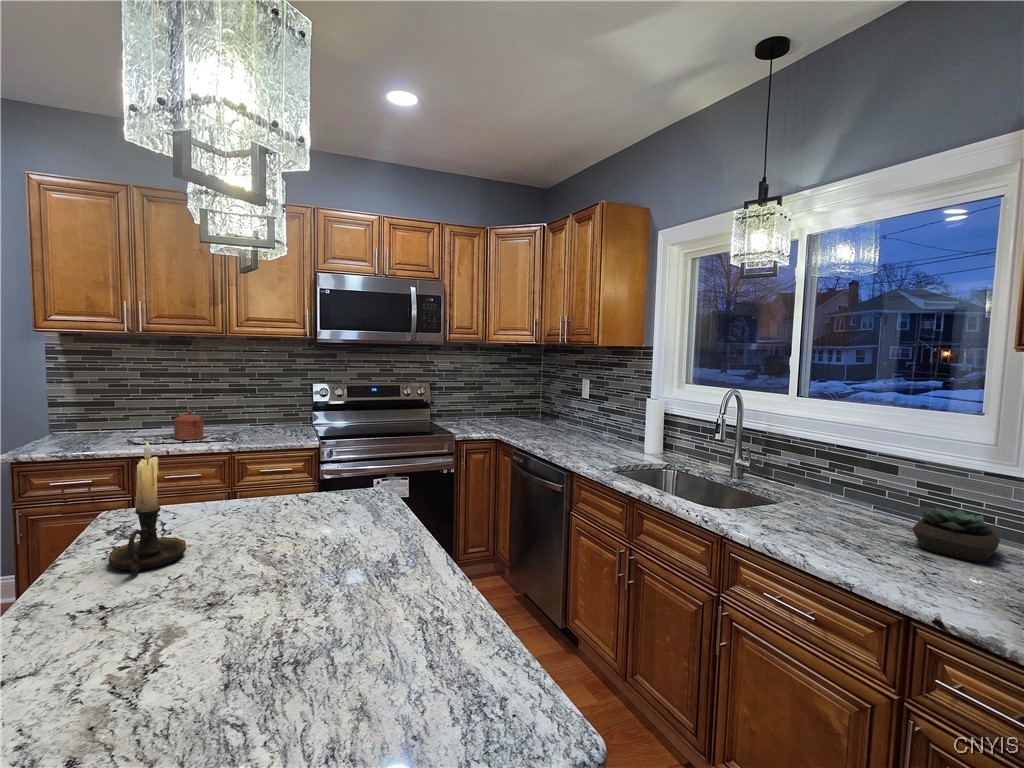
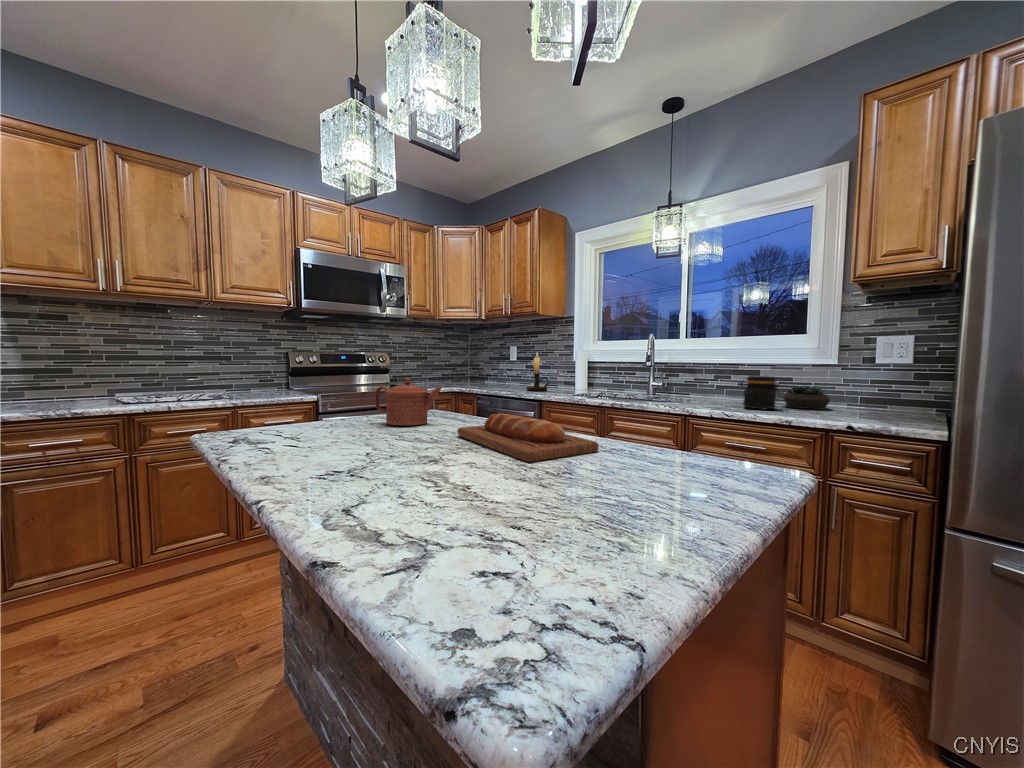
teapot: present [174,410,204,440] -> present [375,378,442,426]
candle holder: present [109,441,186,575] -> present [526,353,549,391]
jar: none [823,487,891,550] -> present [740,376,779,410]
bread loaf: none [245,551,378,659] -> present [457,413,599,462]

